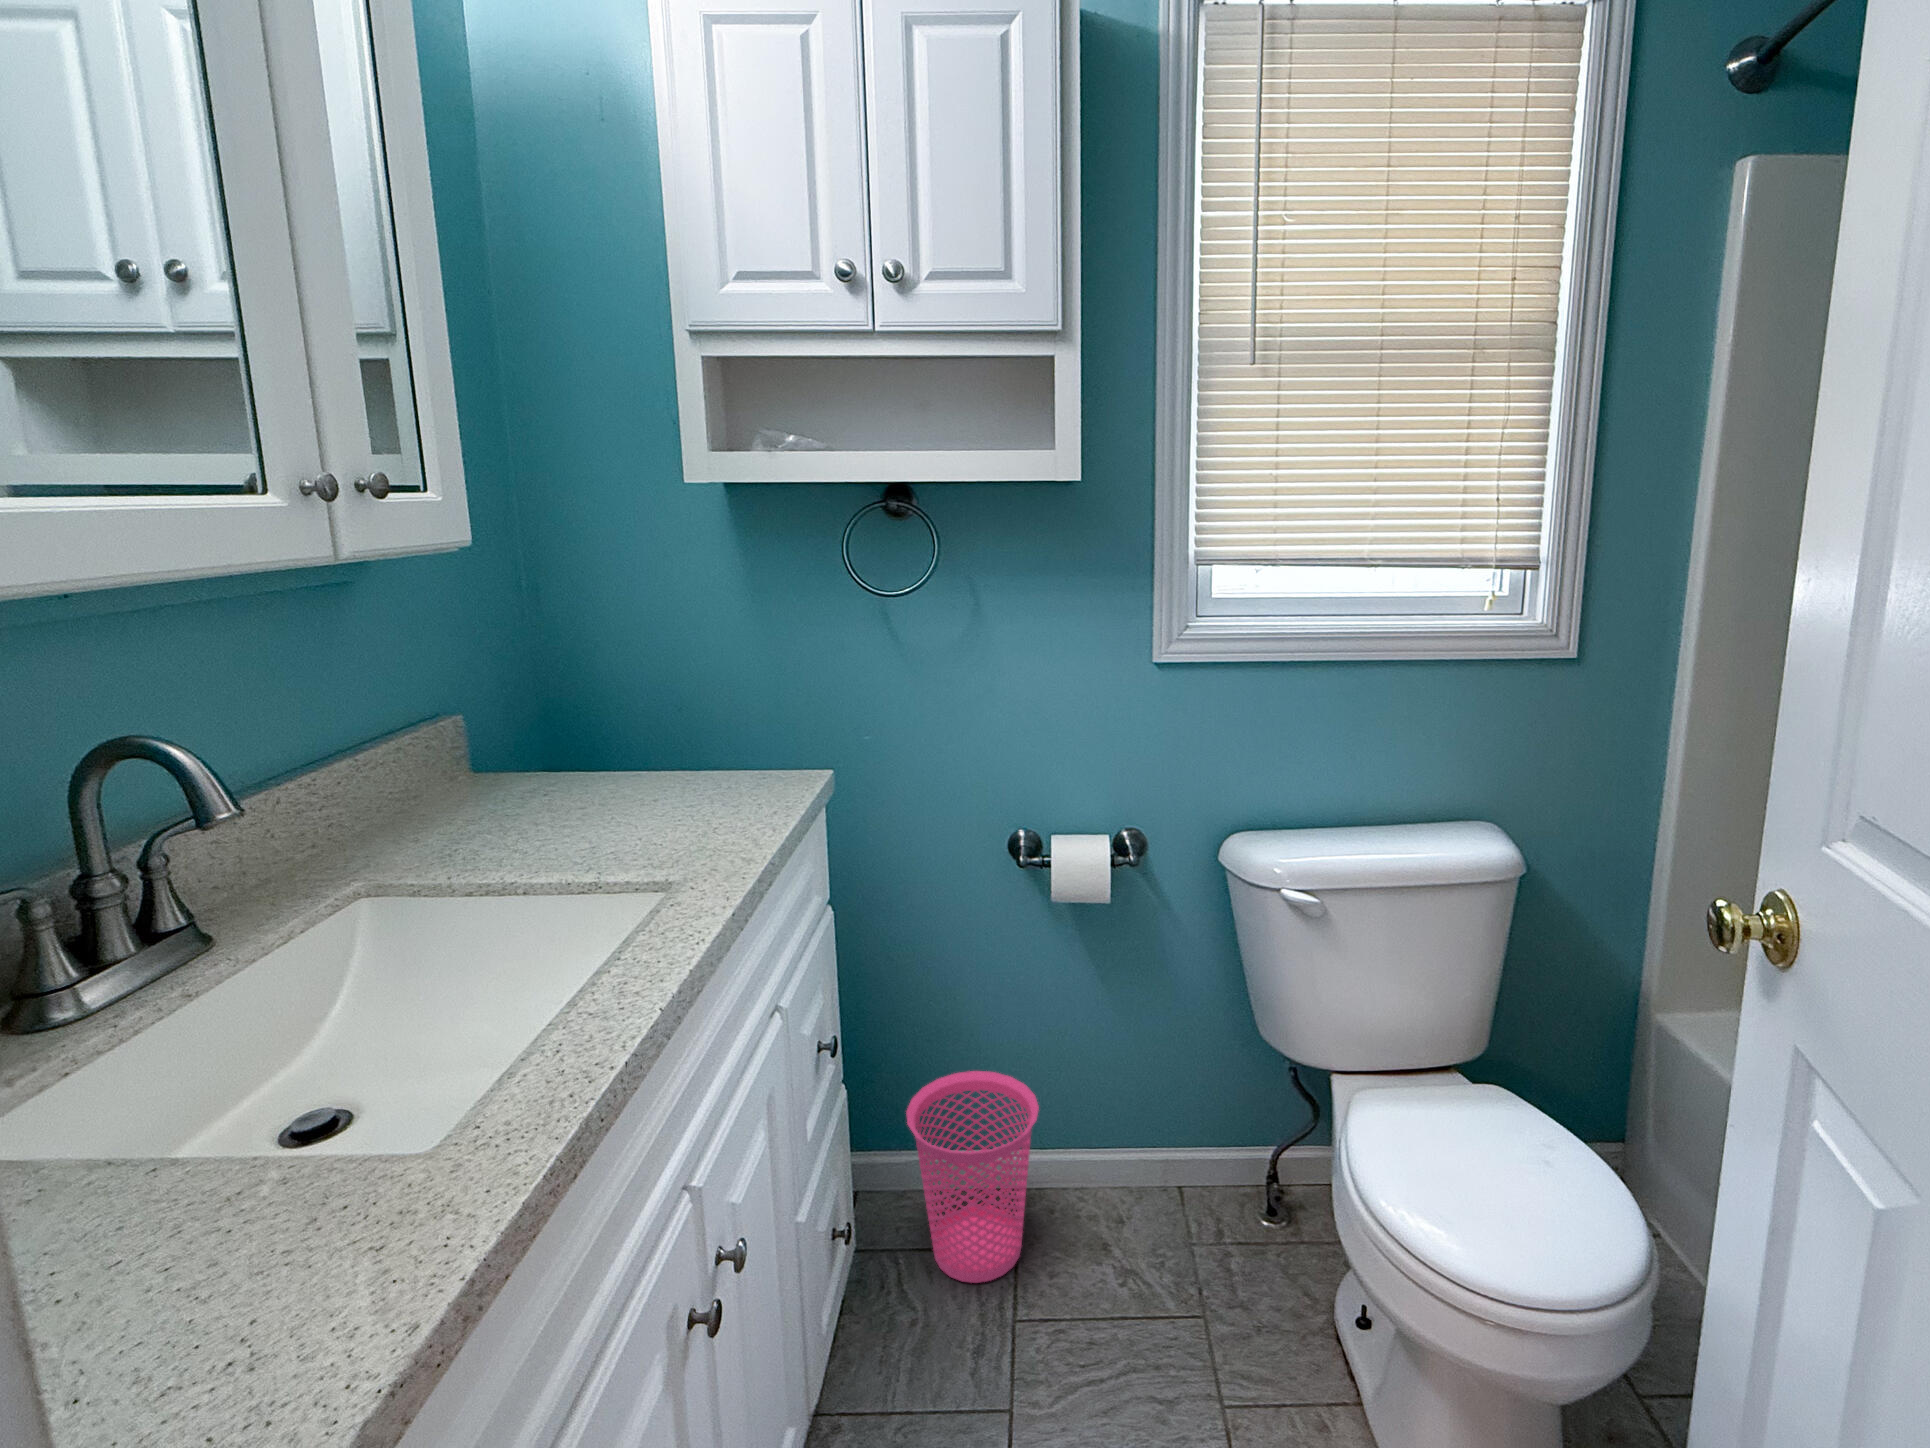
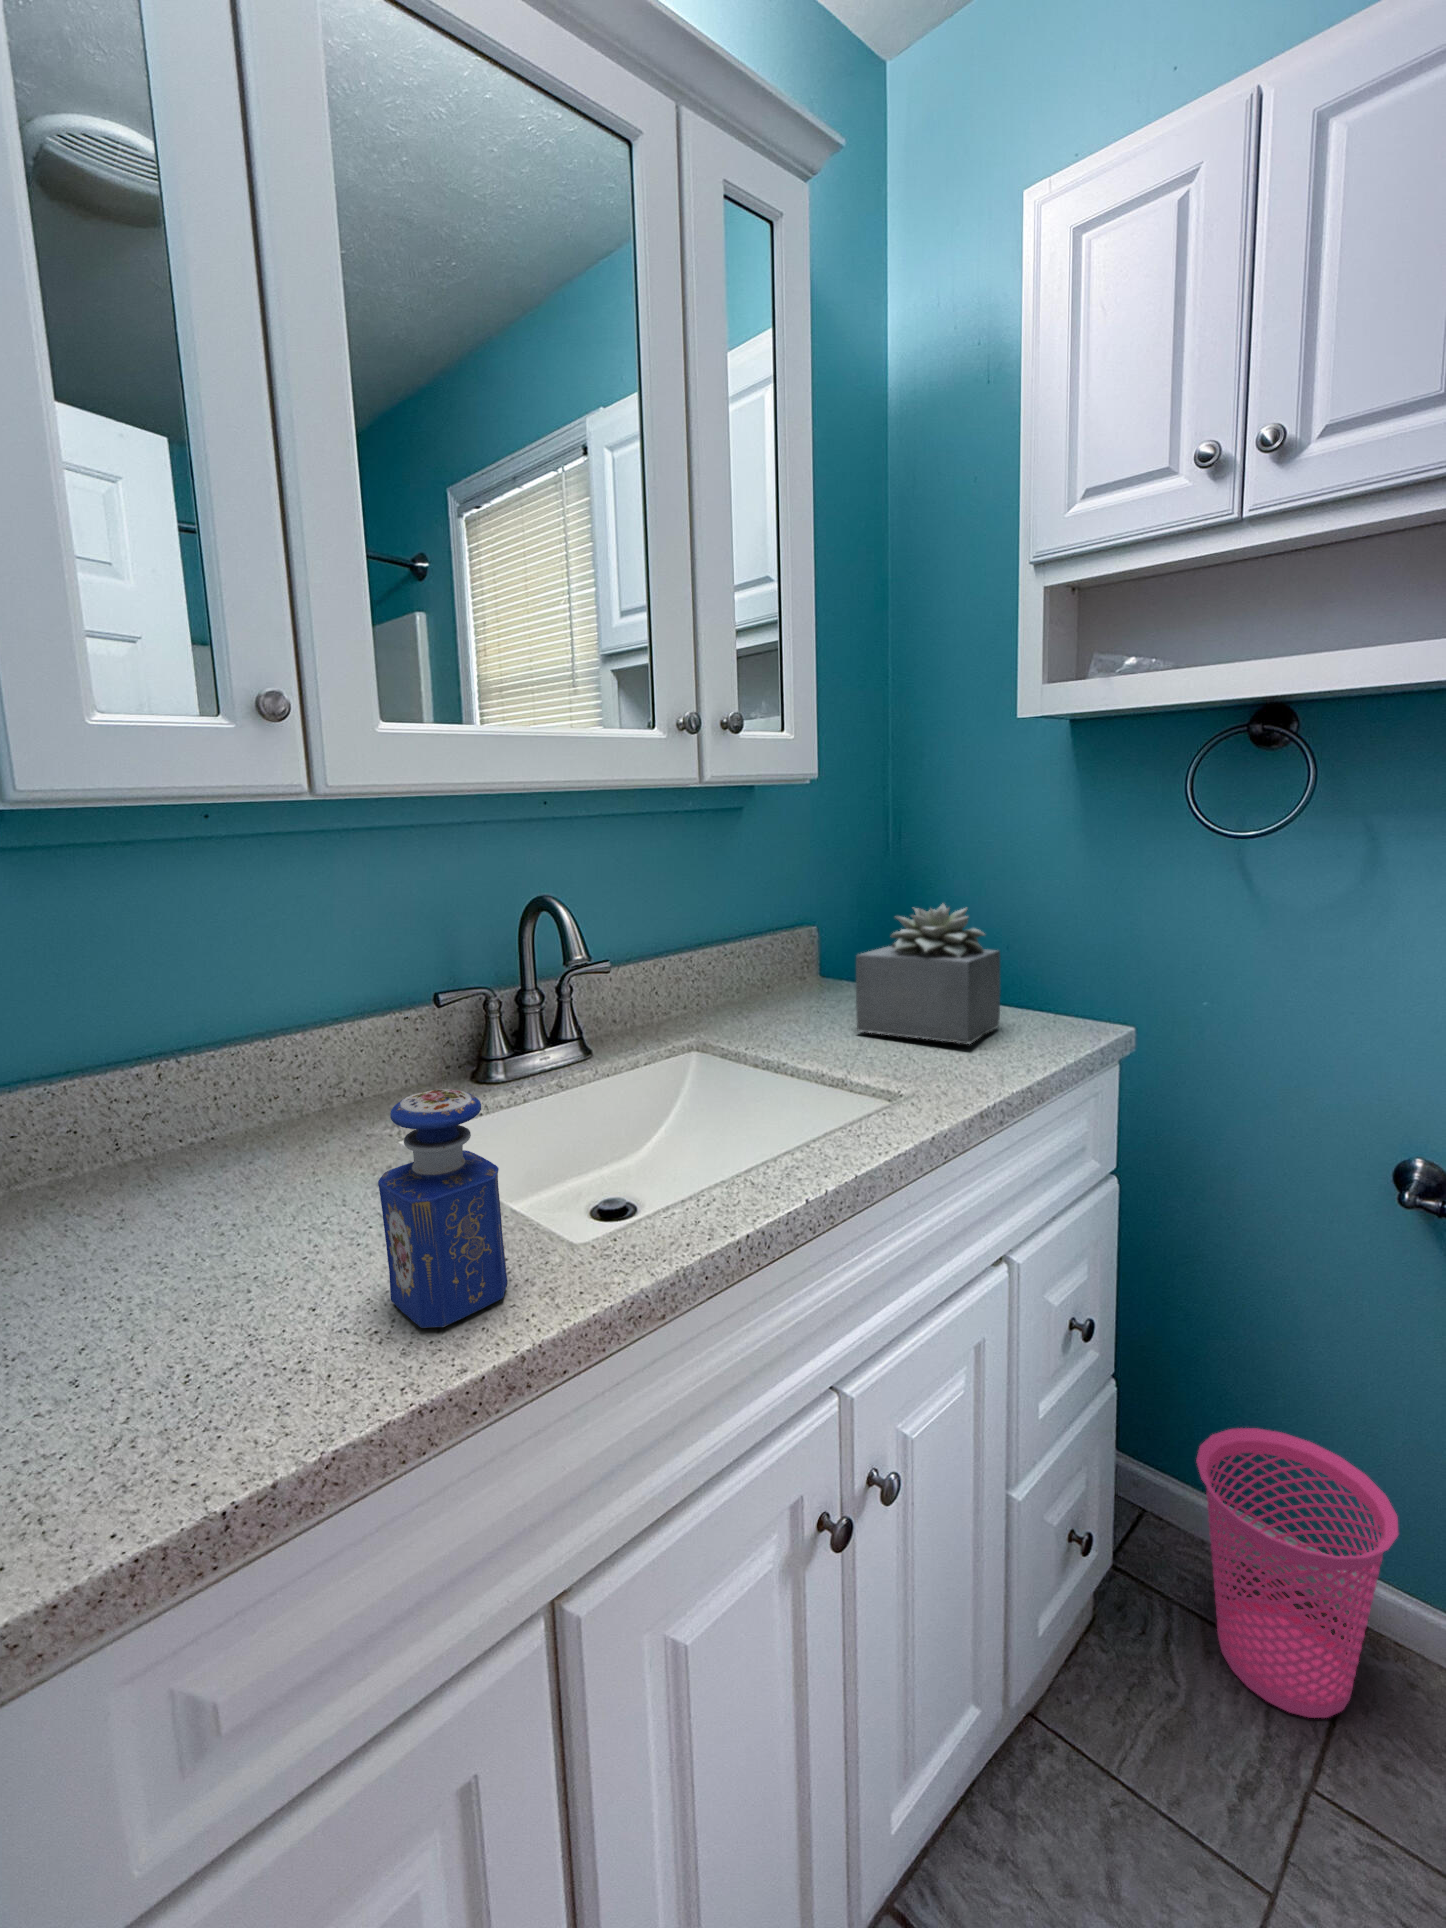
succulent plant: none [563,677,717,828] -> present [856,904,1000,1044]
perfume bottle: none [185,1014,397,1321] -> present [378,1089,508,1328]

